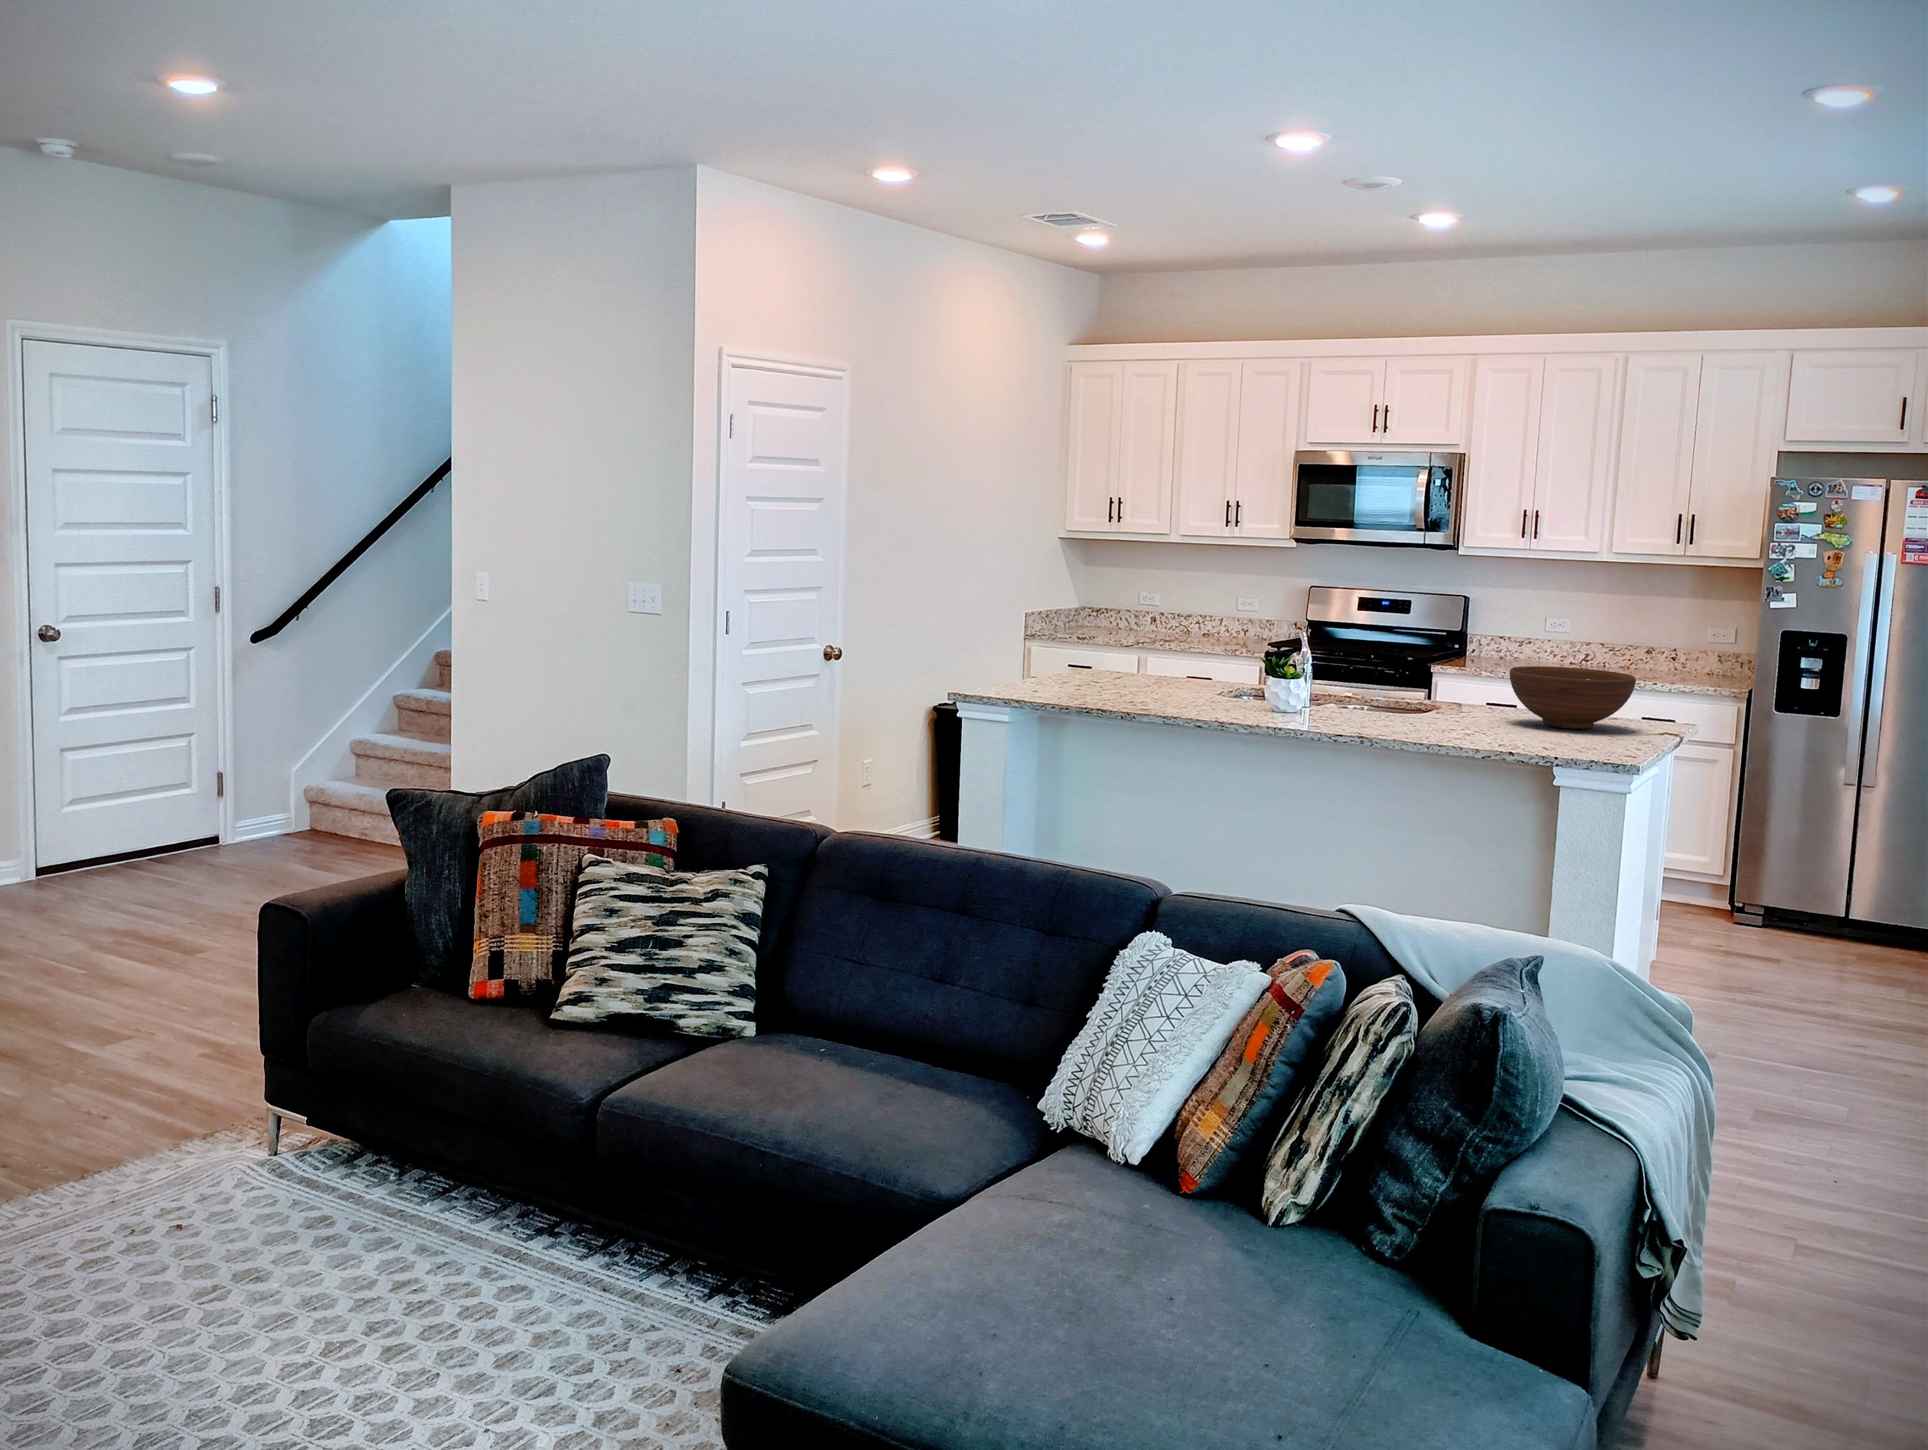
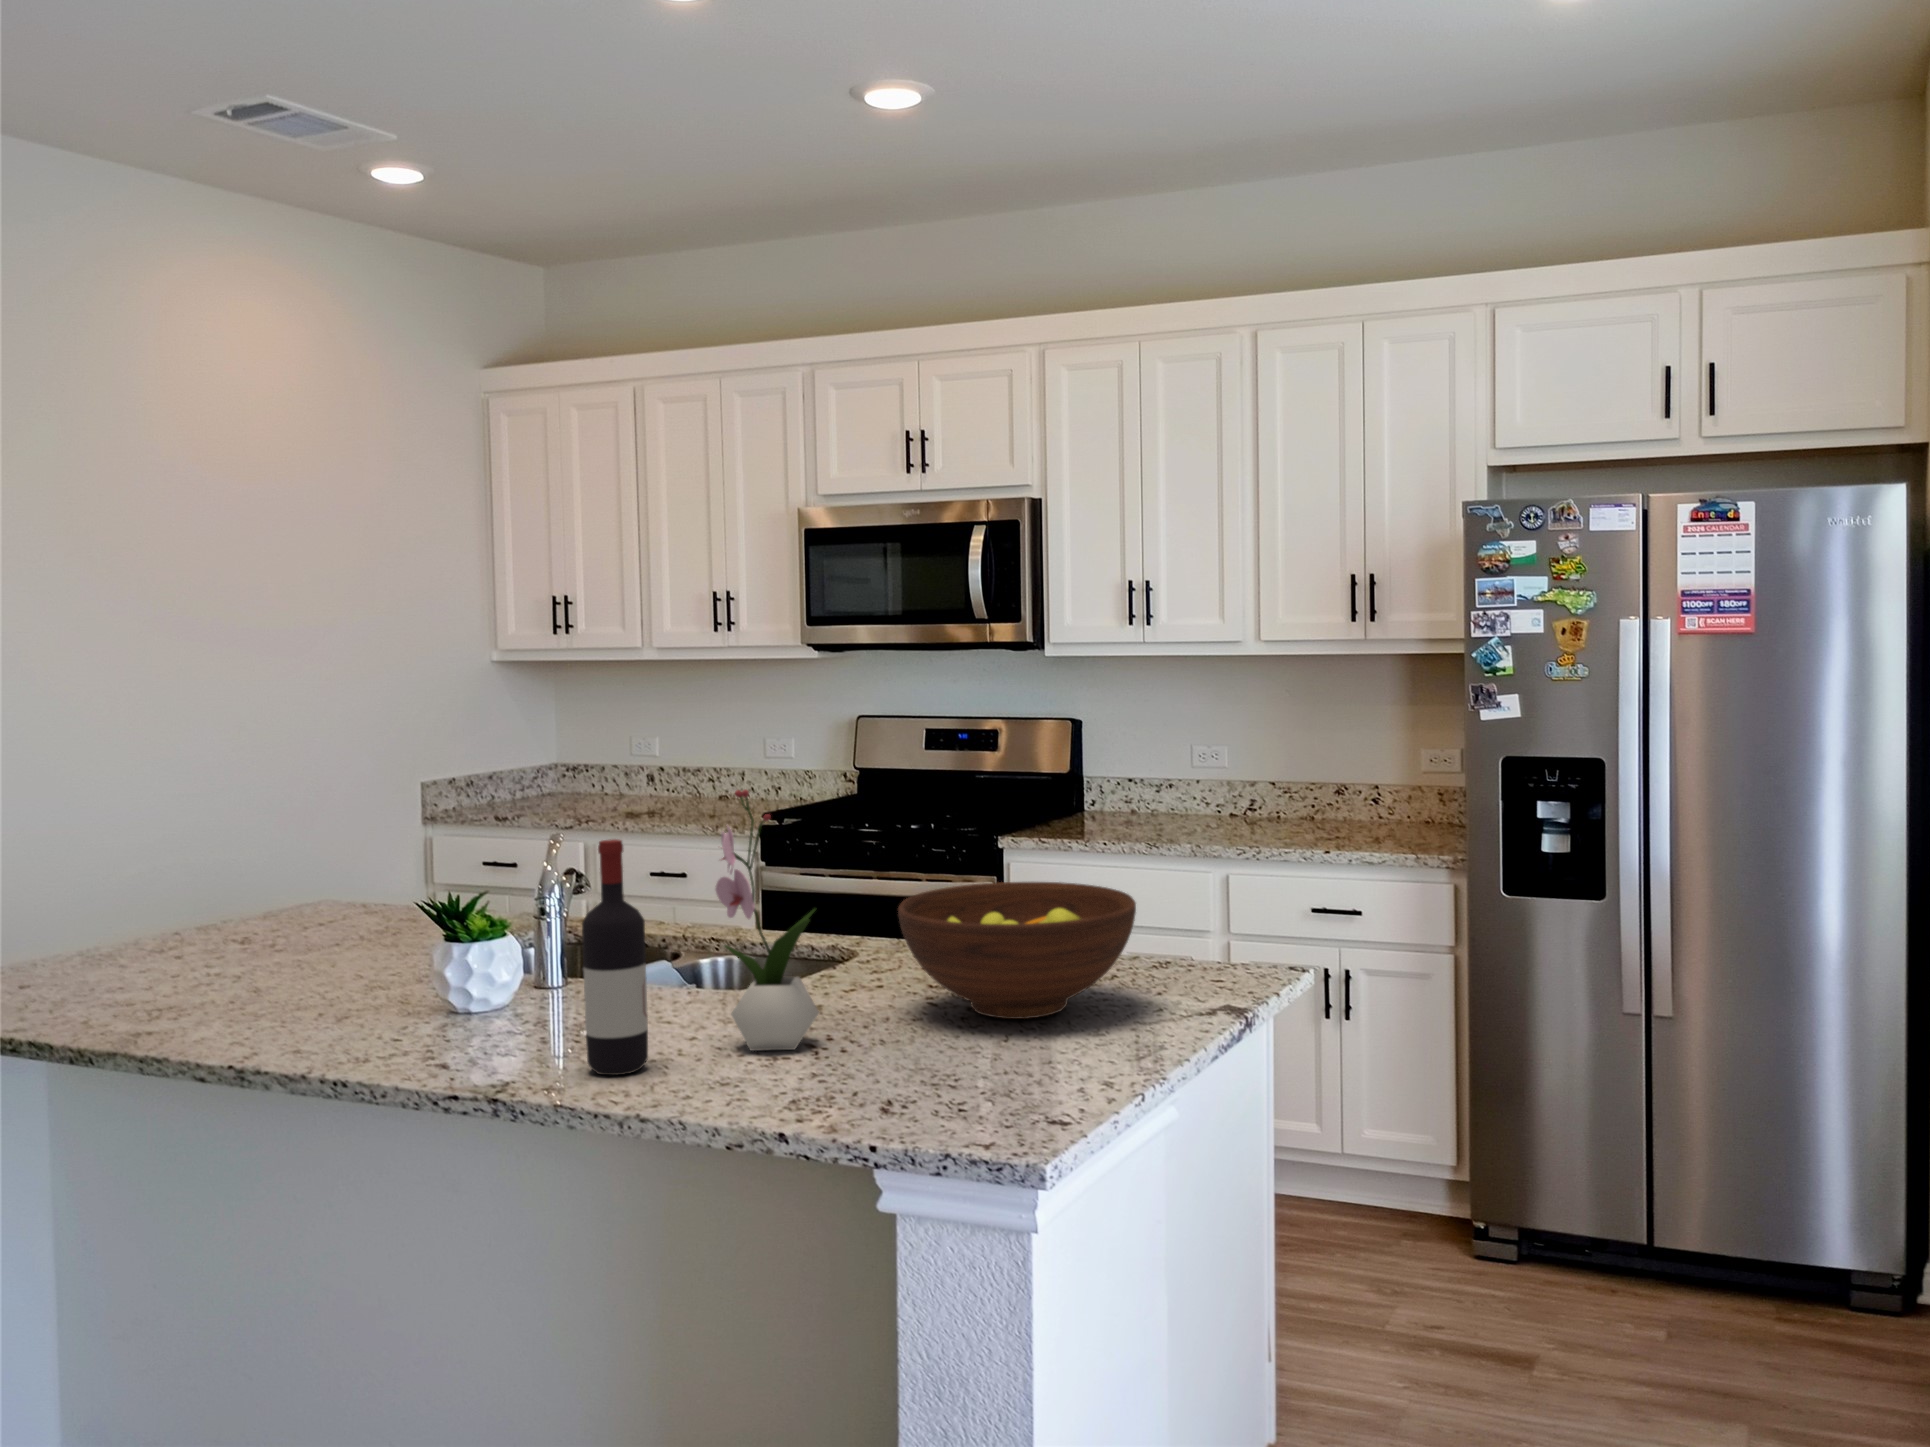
flower arrangement: none [1439,607,1494,730] -> present [715,790,819,1051]
wine bottle: none [1390,625,1424,731] -> present [582,839,648,1075]

